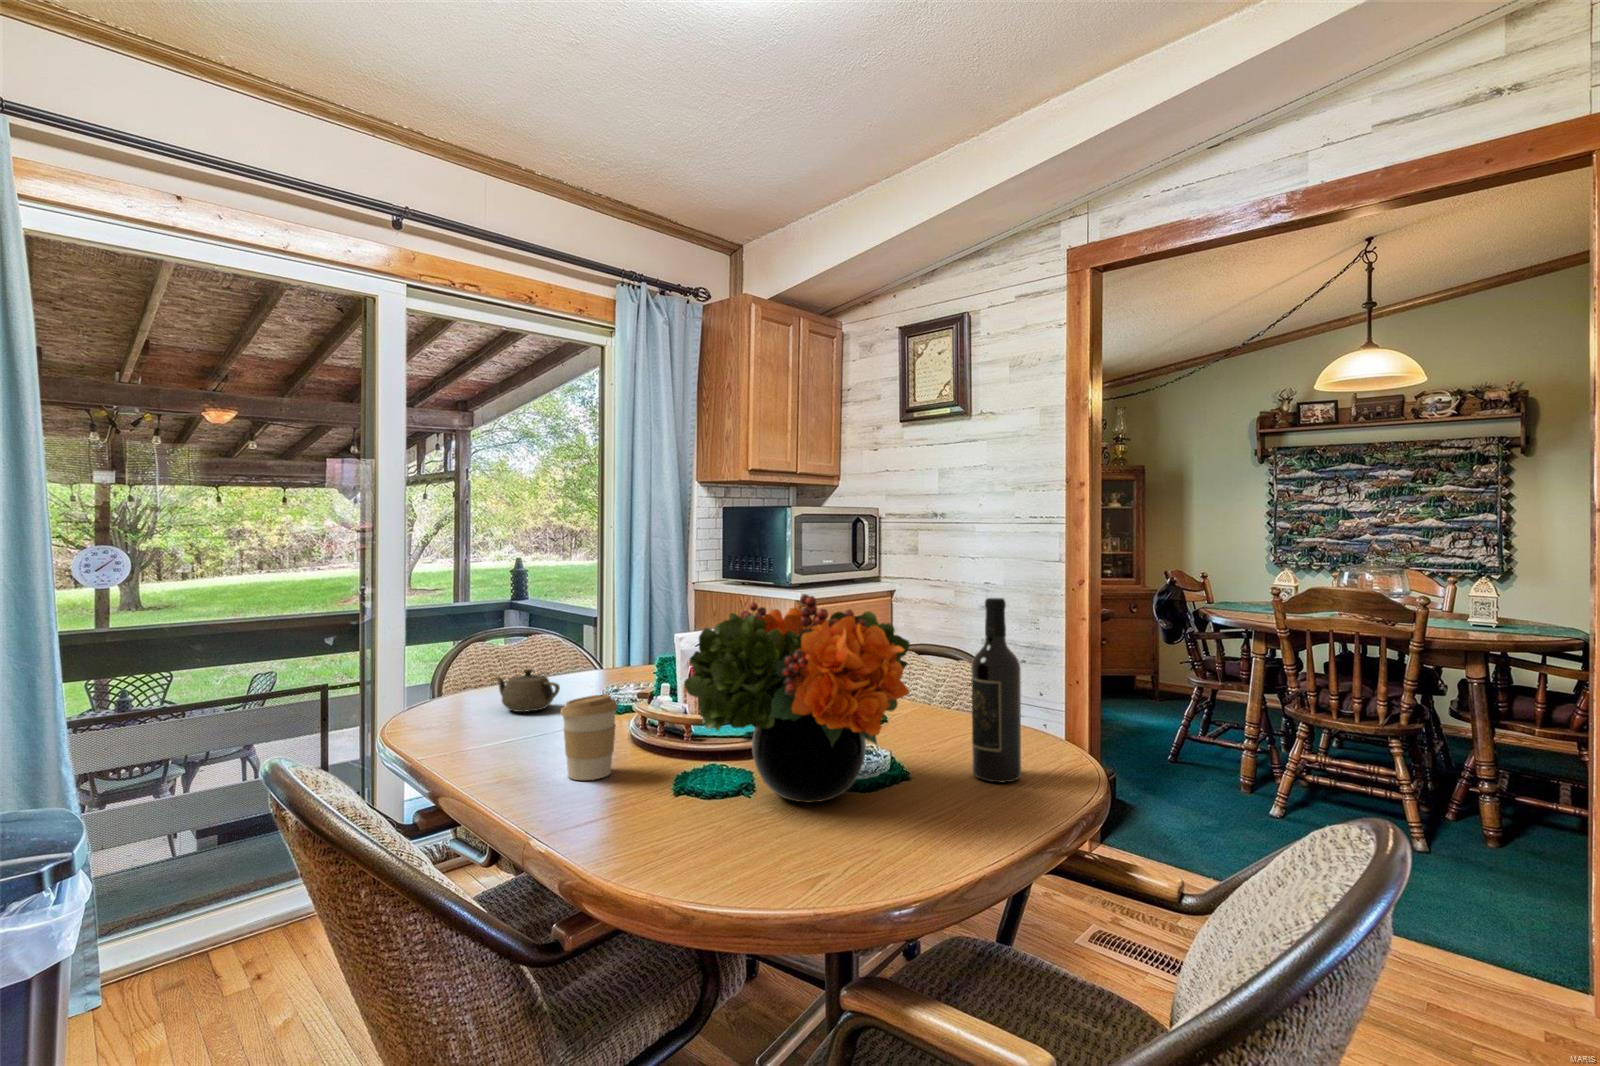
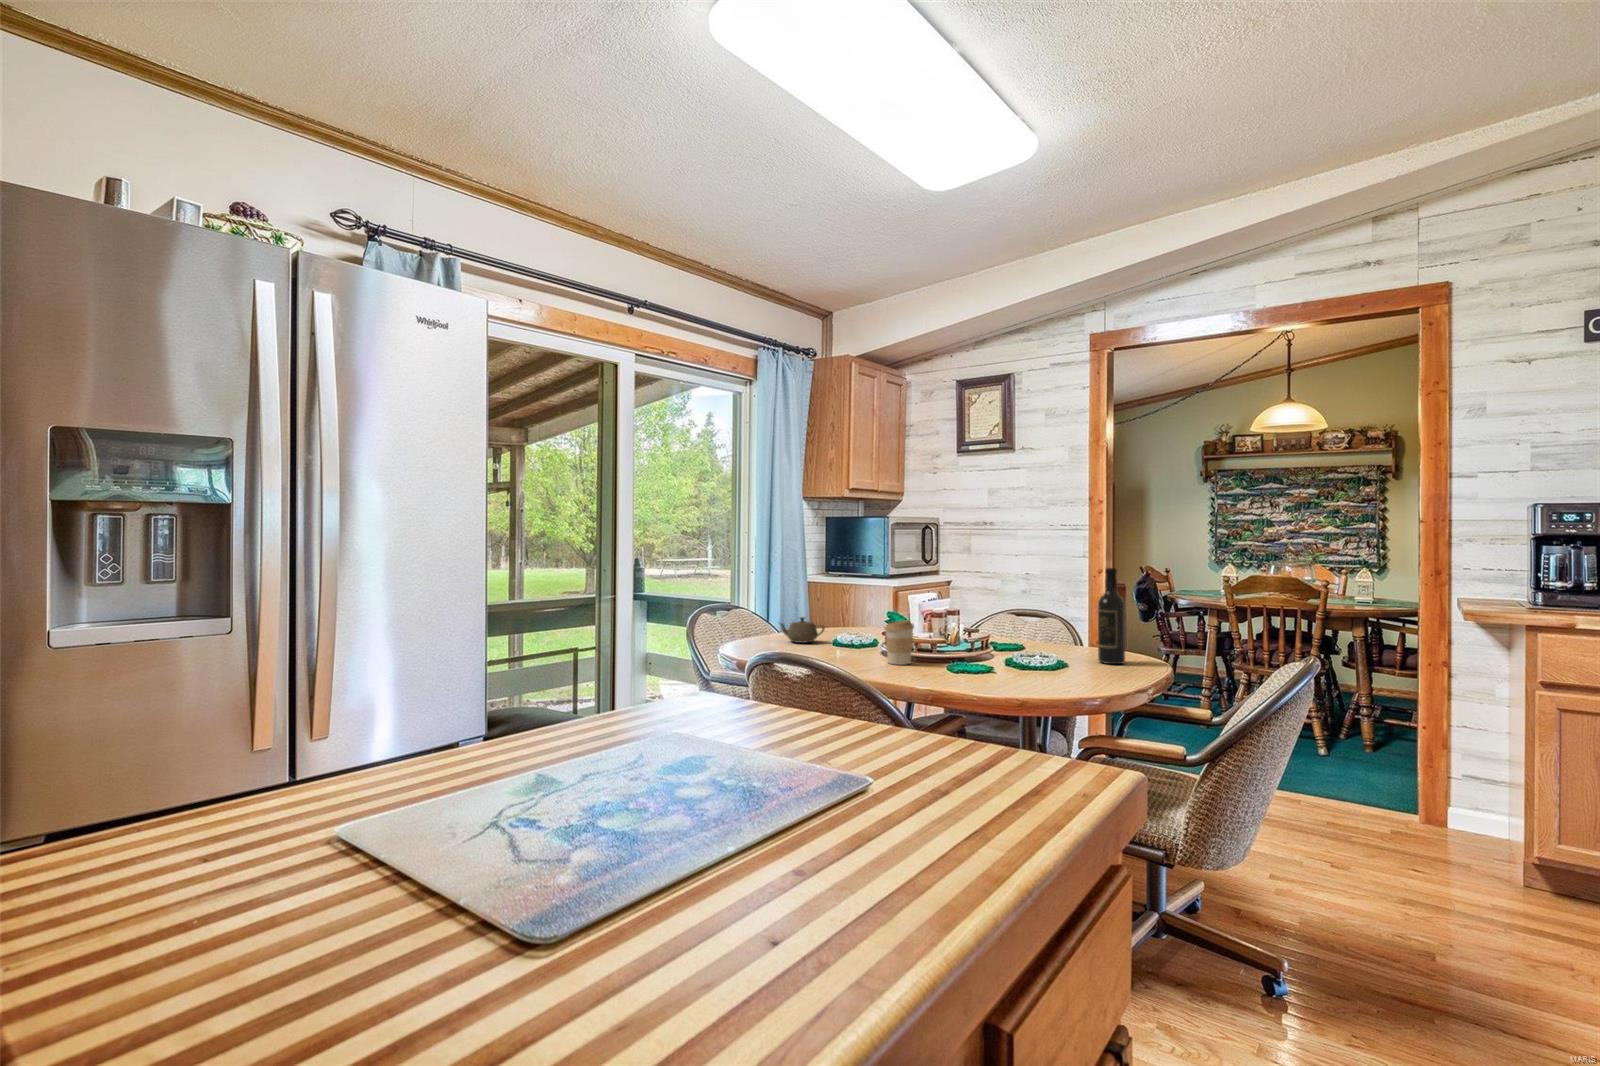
flower arrangement: present [684,594,910,802] -> none [961,565,1086,670]

